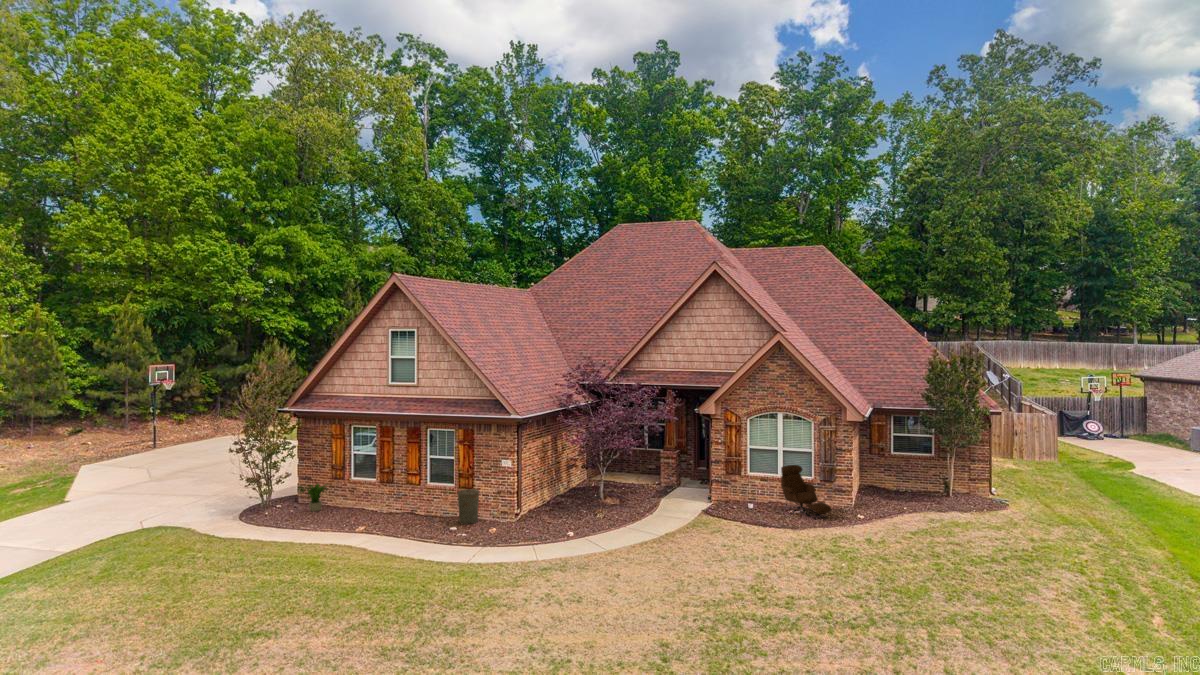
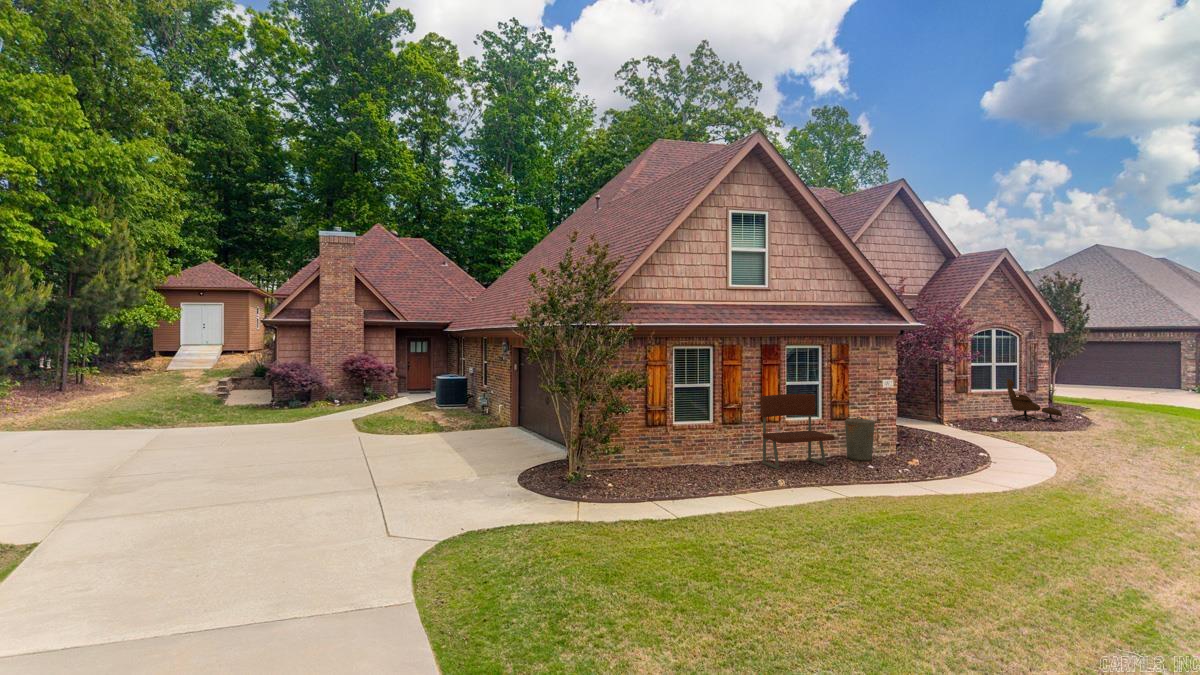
bench: none [384,465,438,522] -> present [761,394,835,470]
potted plant: present [298,484,327,512] -> none [622,435,666,478]

